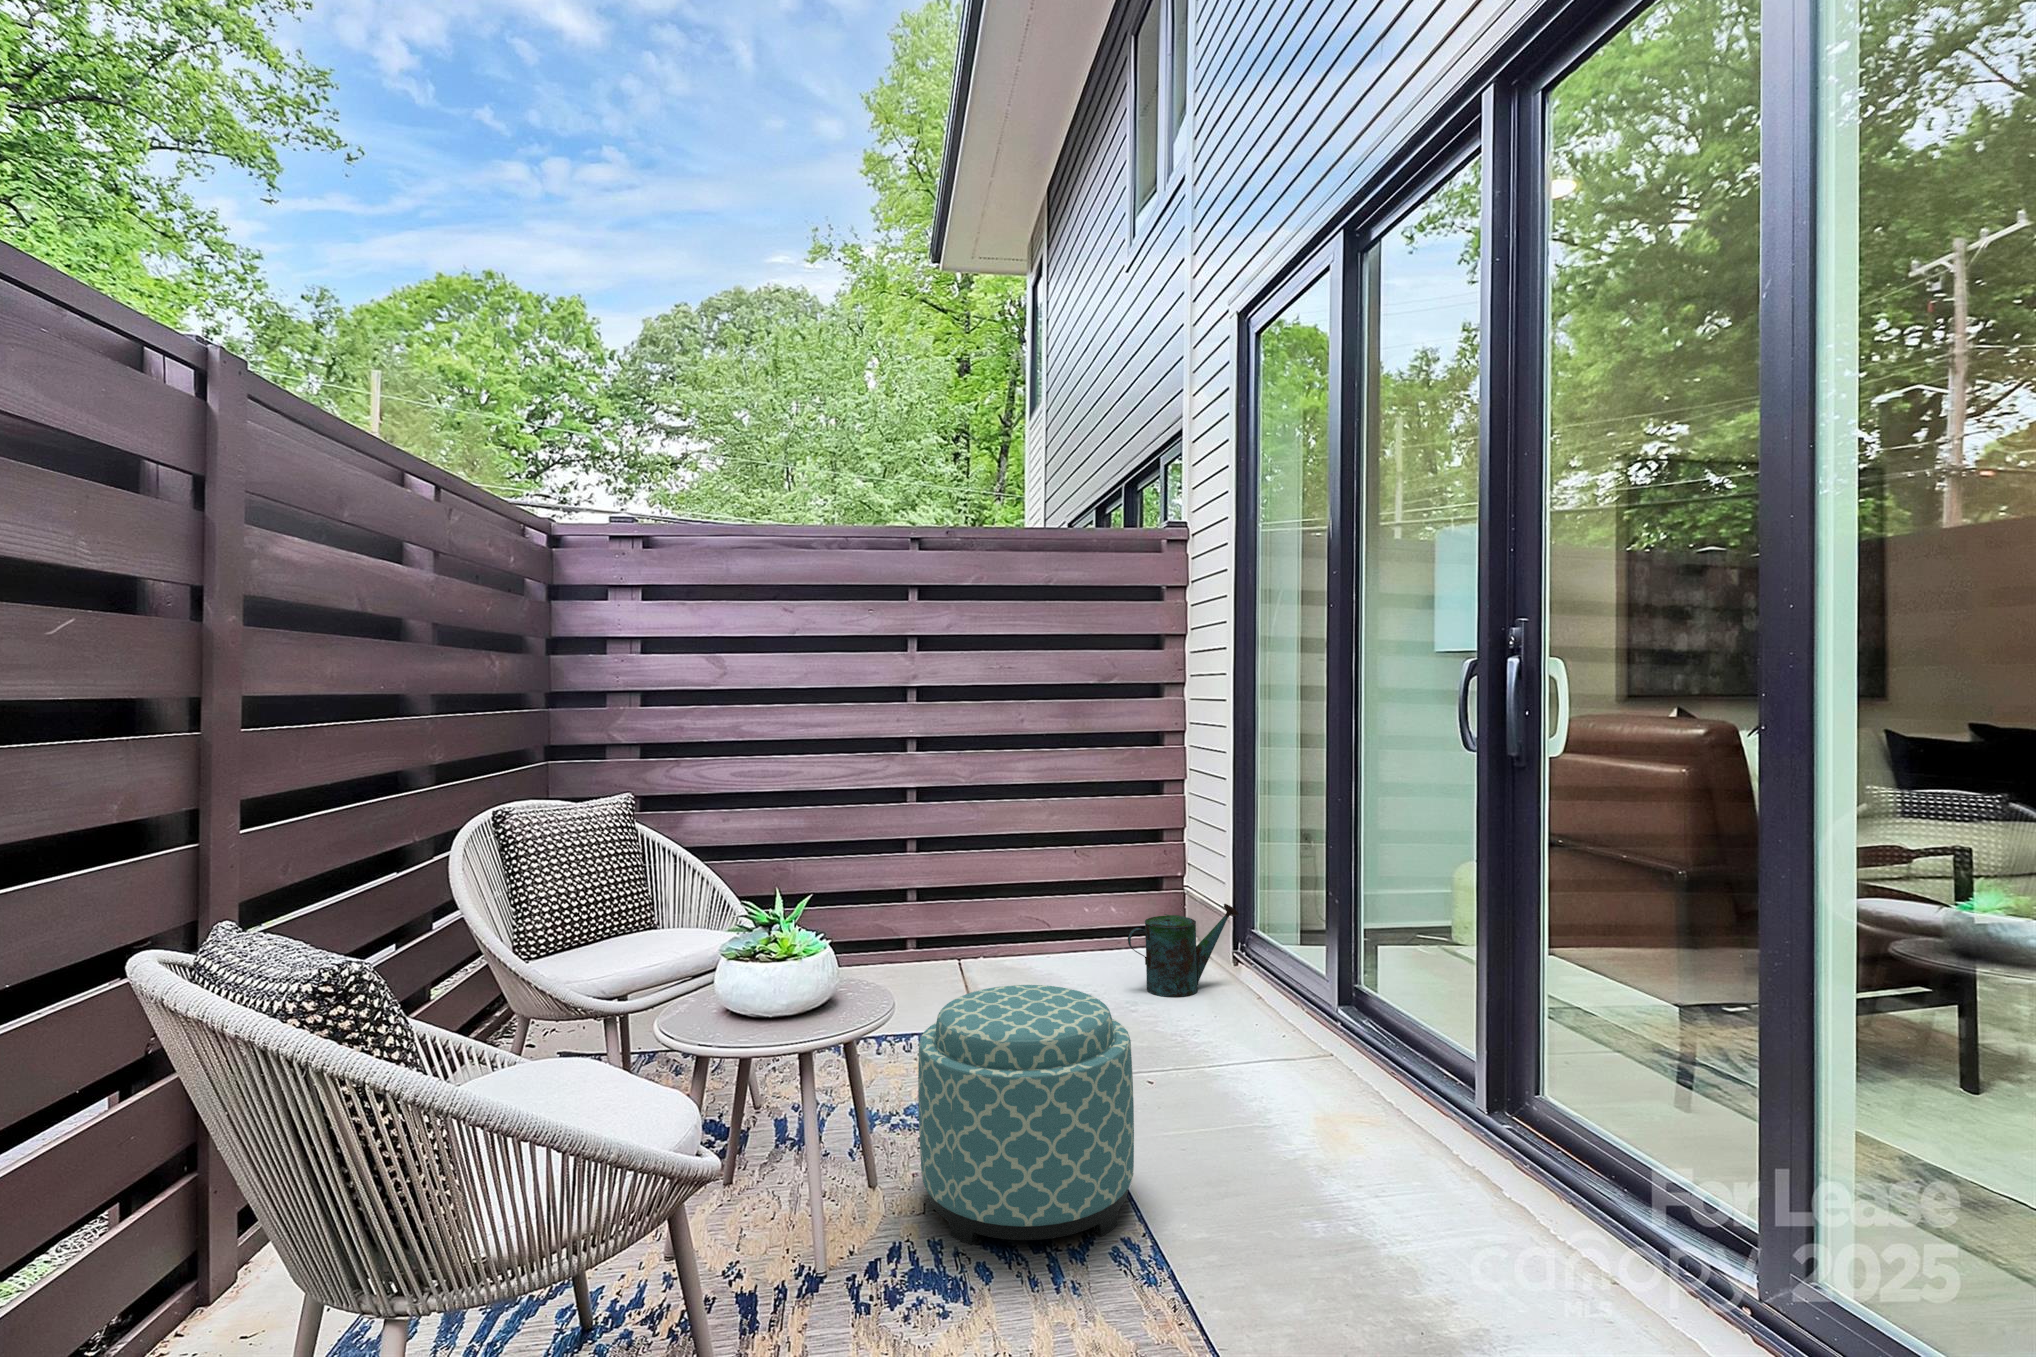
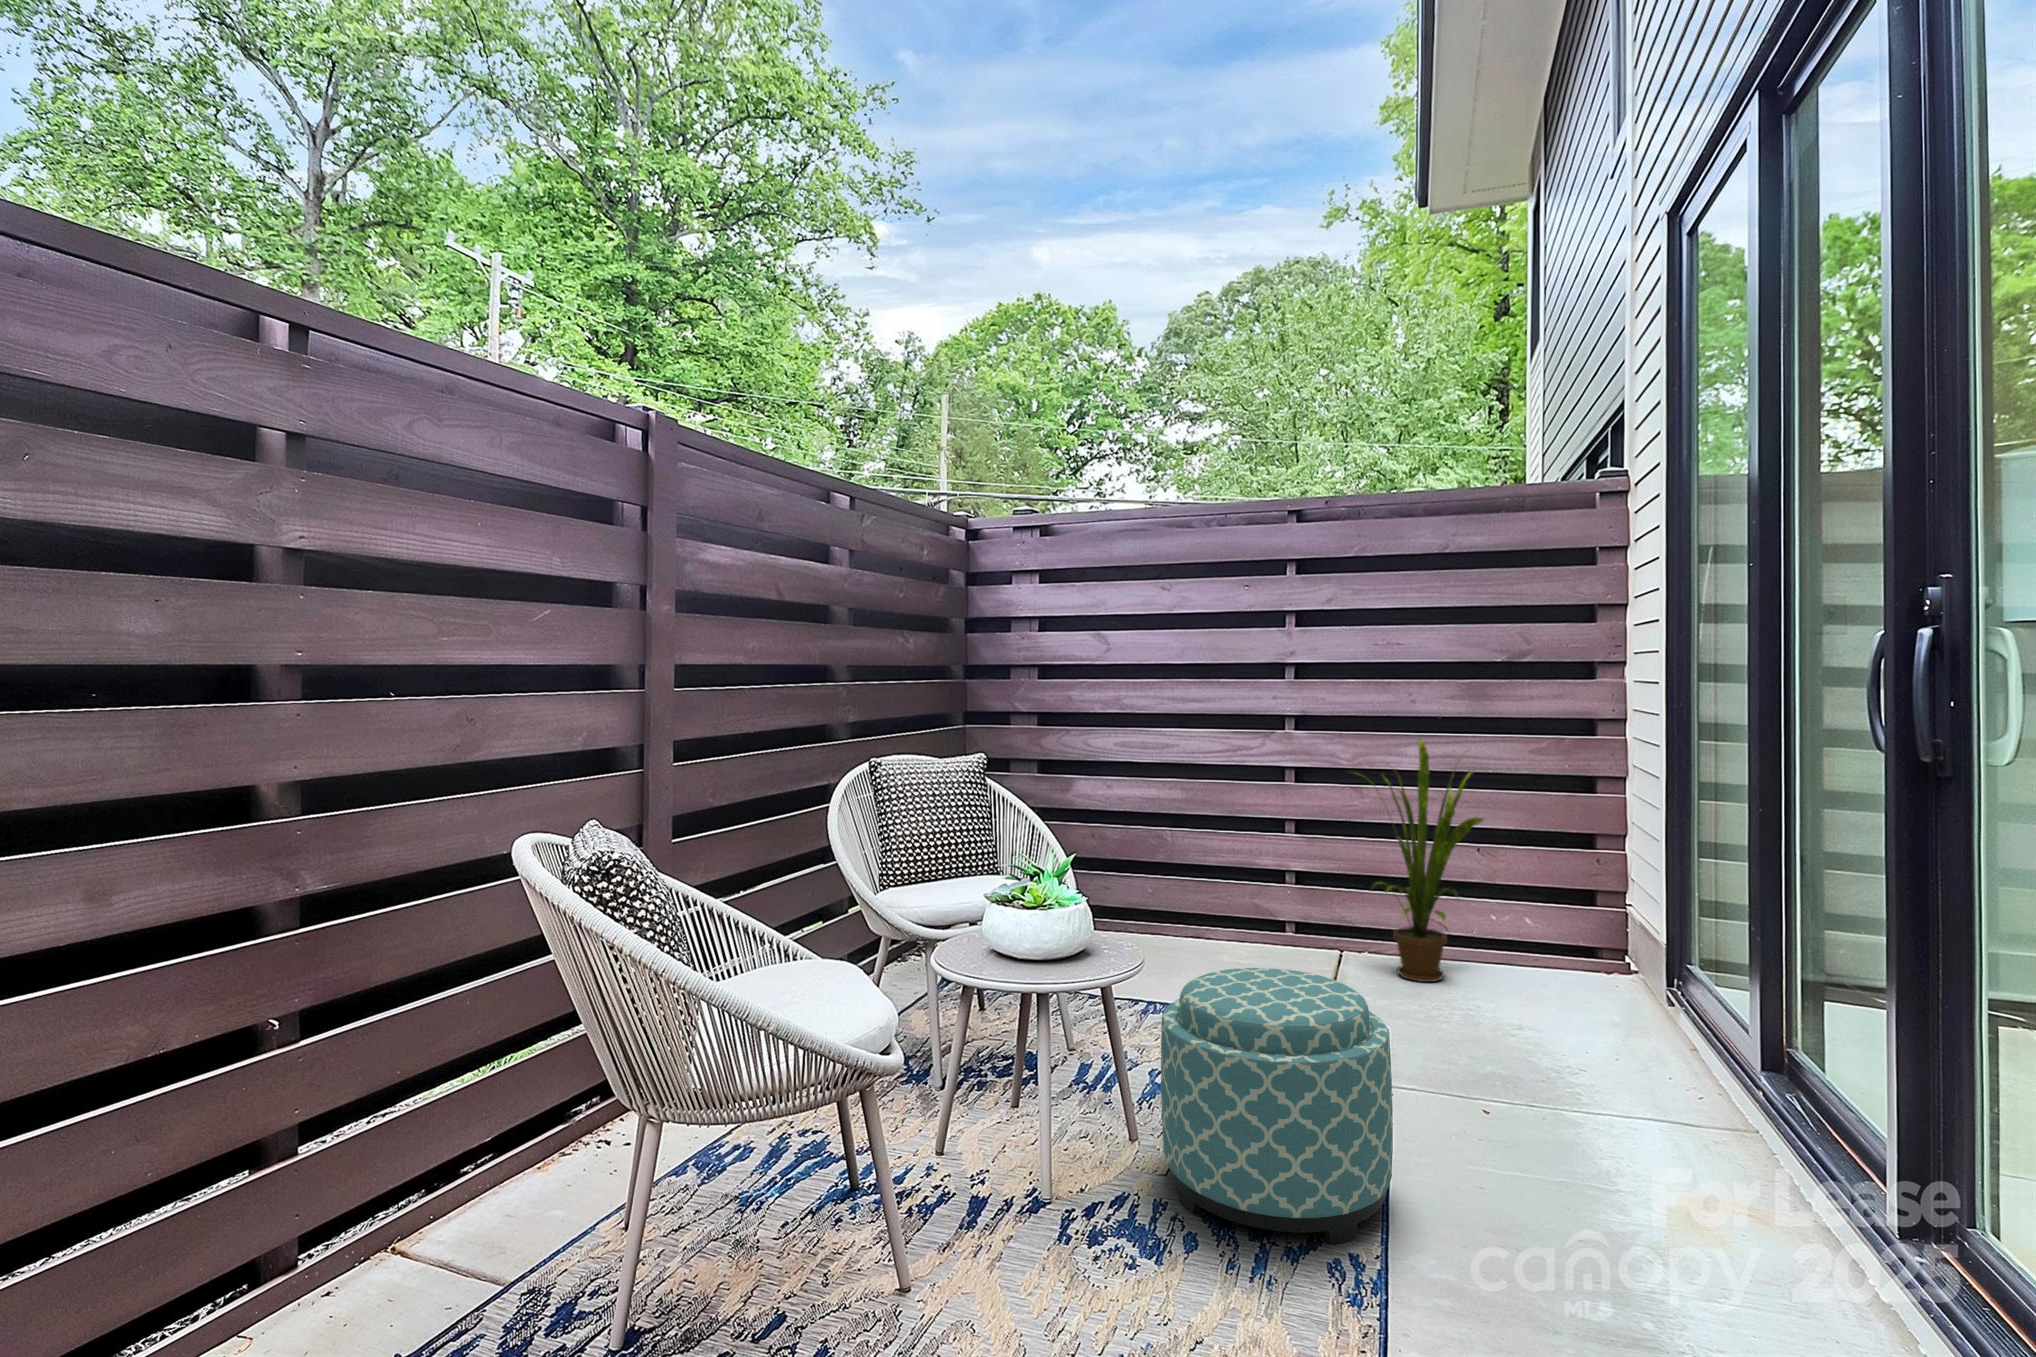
house plant: none [973,754,1093,978] -> present [1357,739,1483,982]
watering can: present [1128,904,1239,997] -> none [1515,926,1672,1028]

